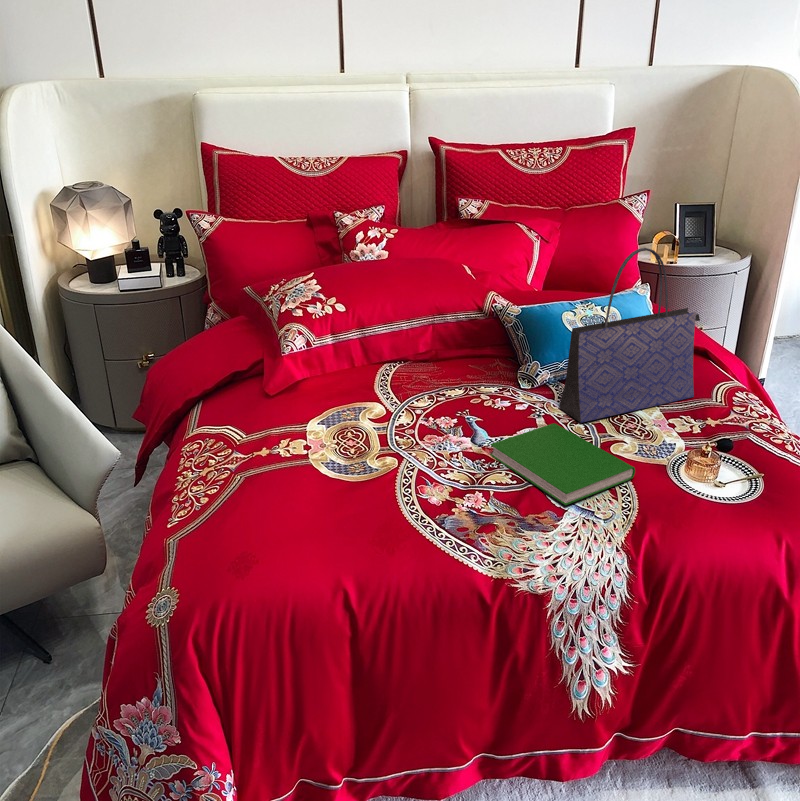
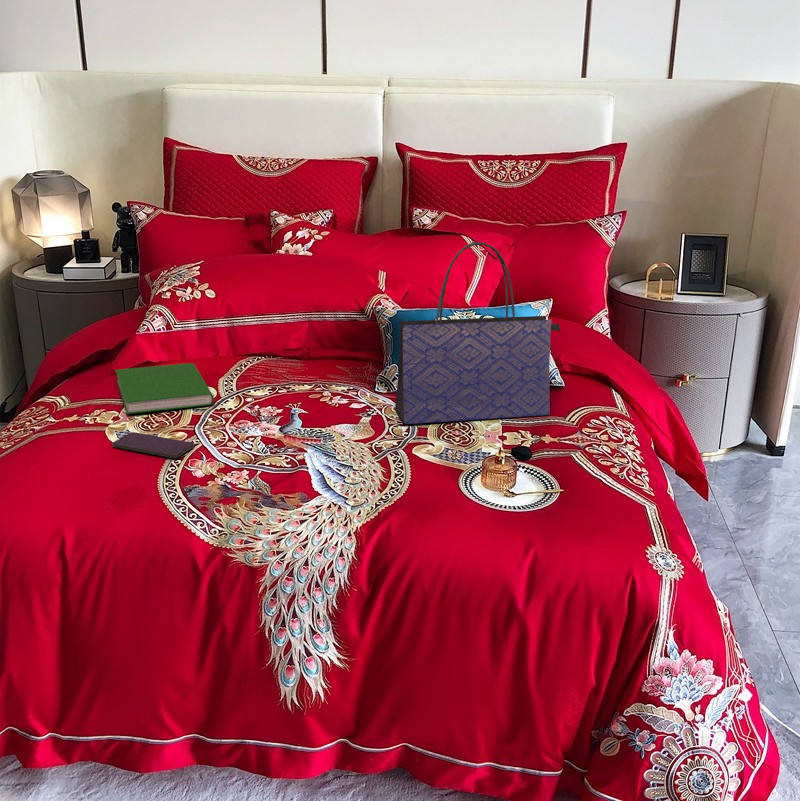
hardcover book: present [490,423,635,505] -> present [116,363,214,414]
smartphone: none [332,463,410,488] -> present [113,432,194,458]

